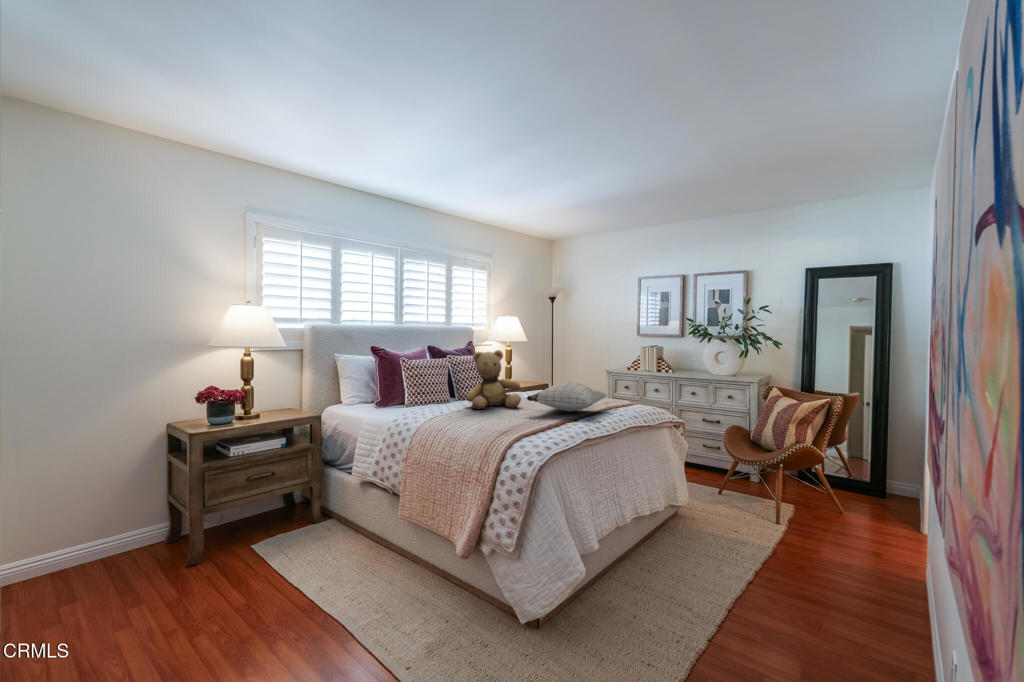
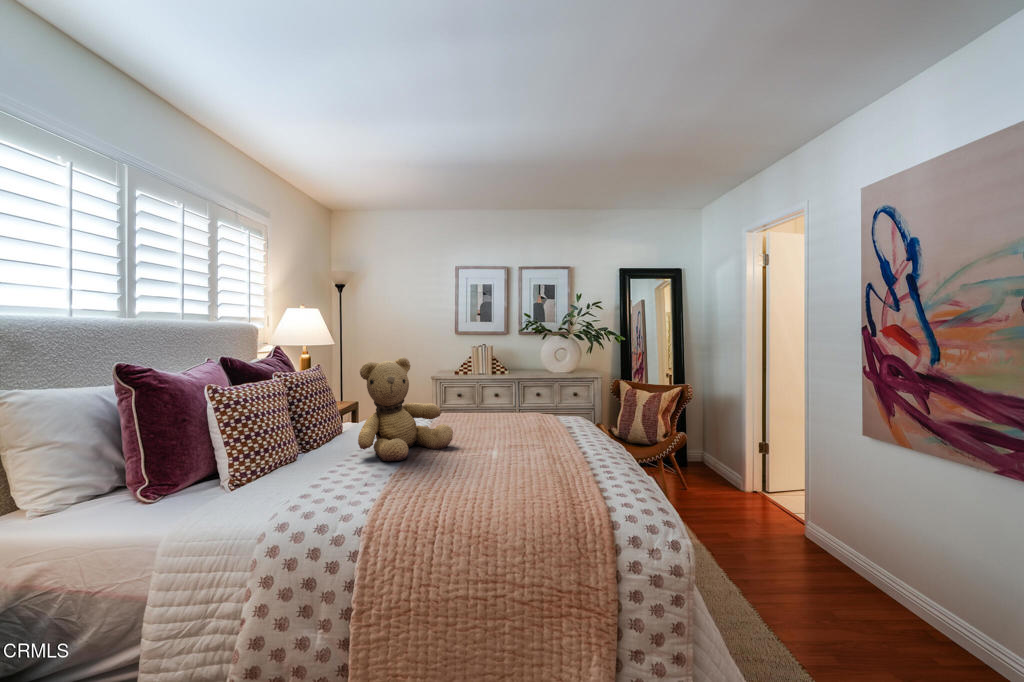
pillow: present [527,382,607,412] -> none [486,397,595,441]

